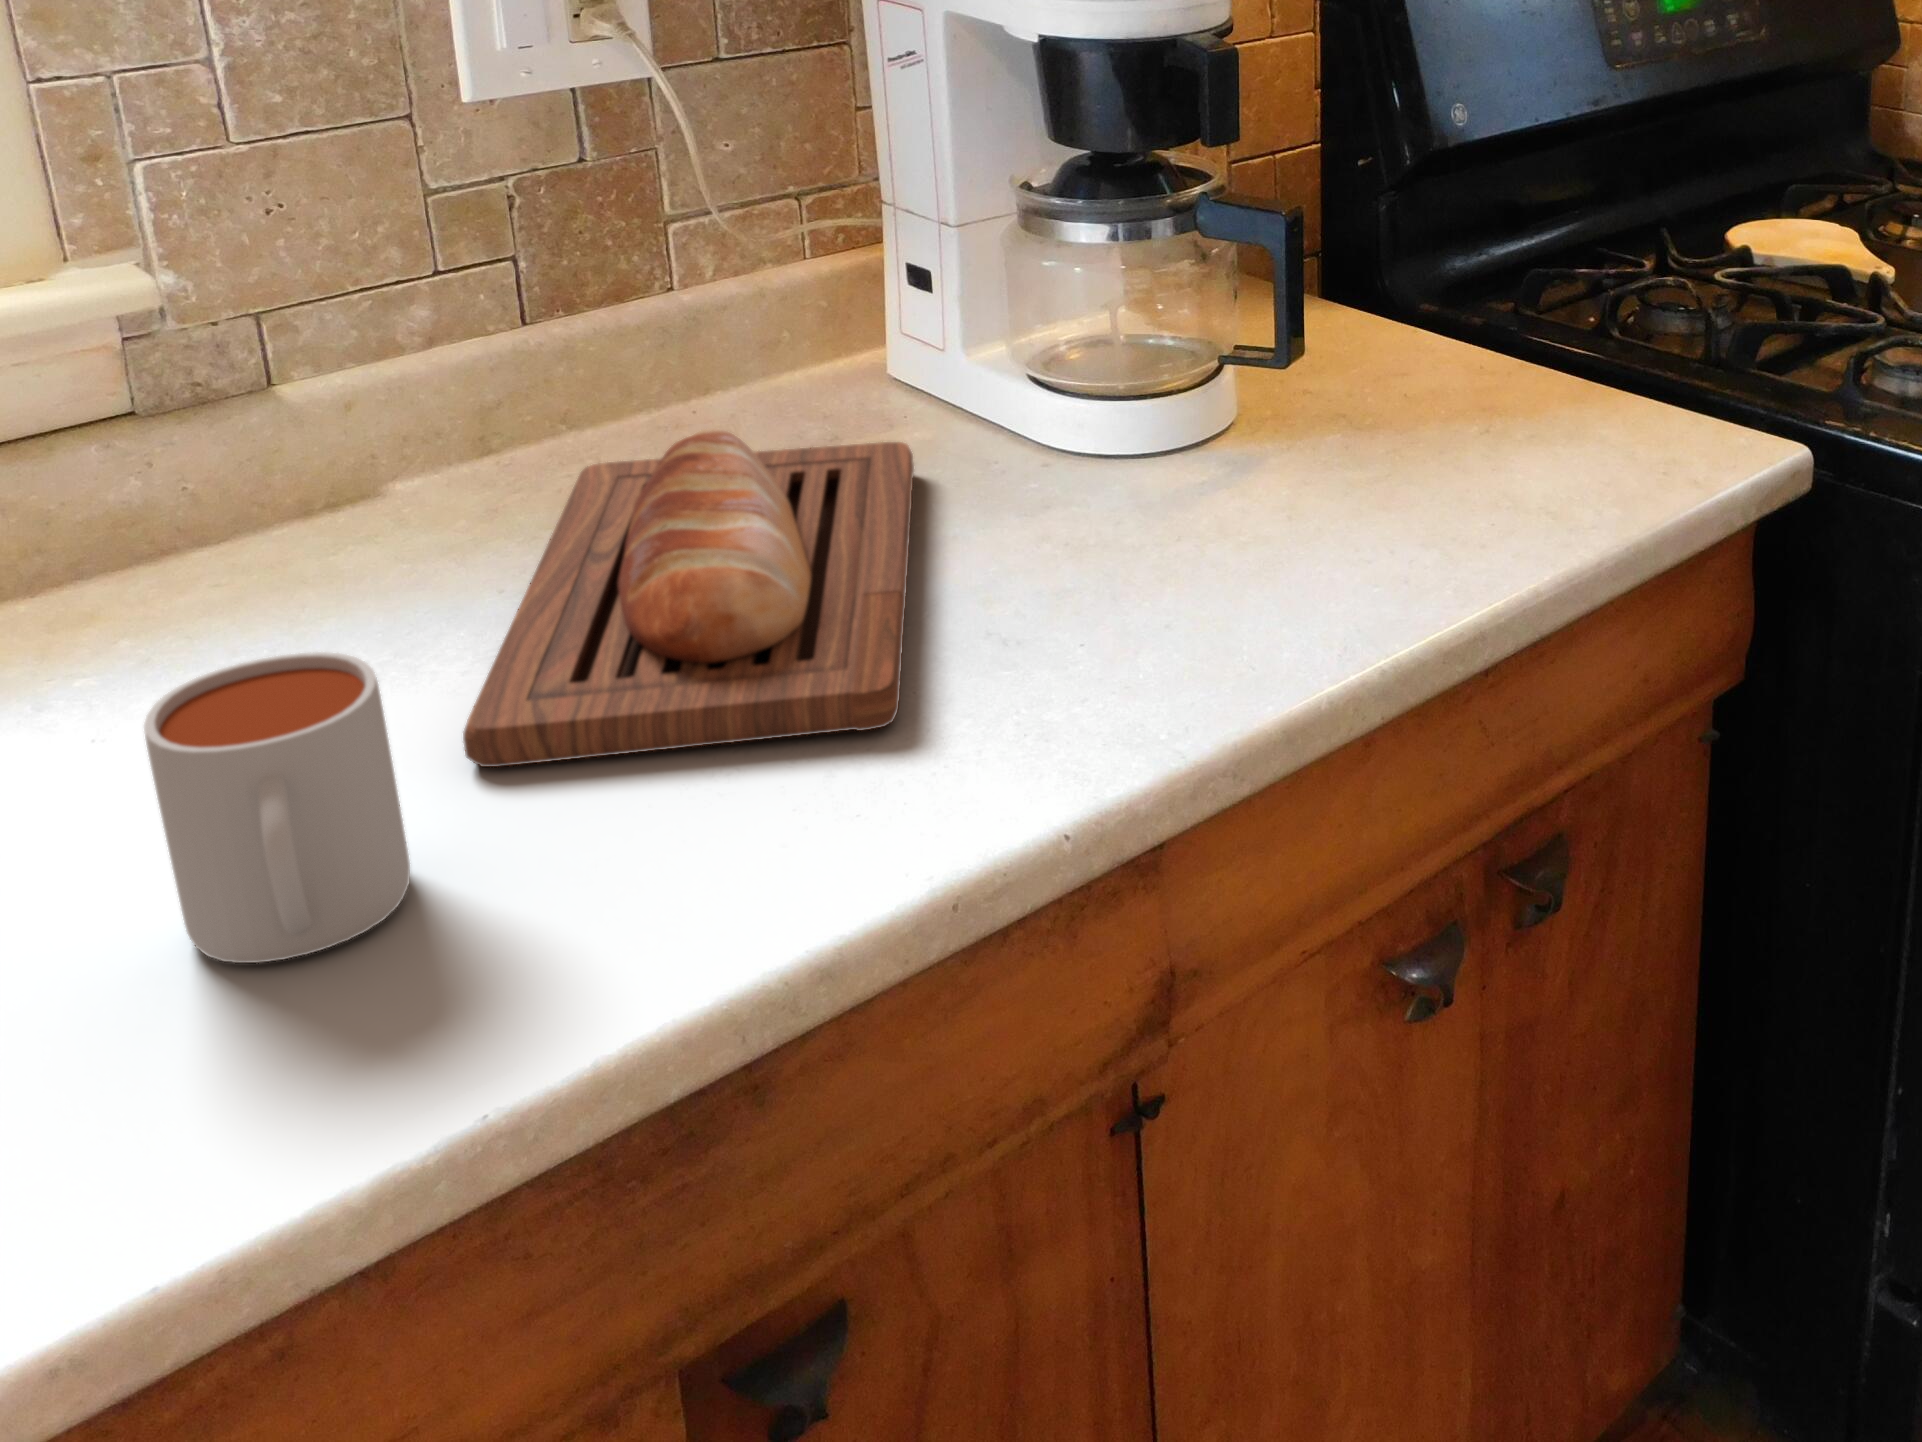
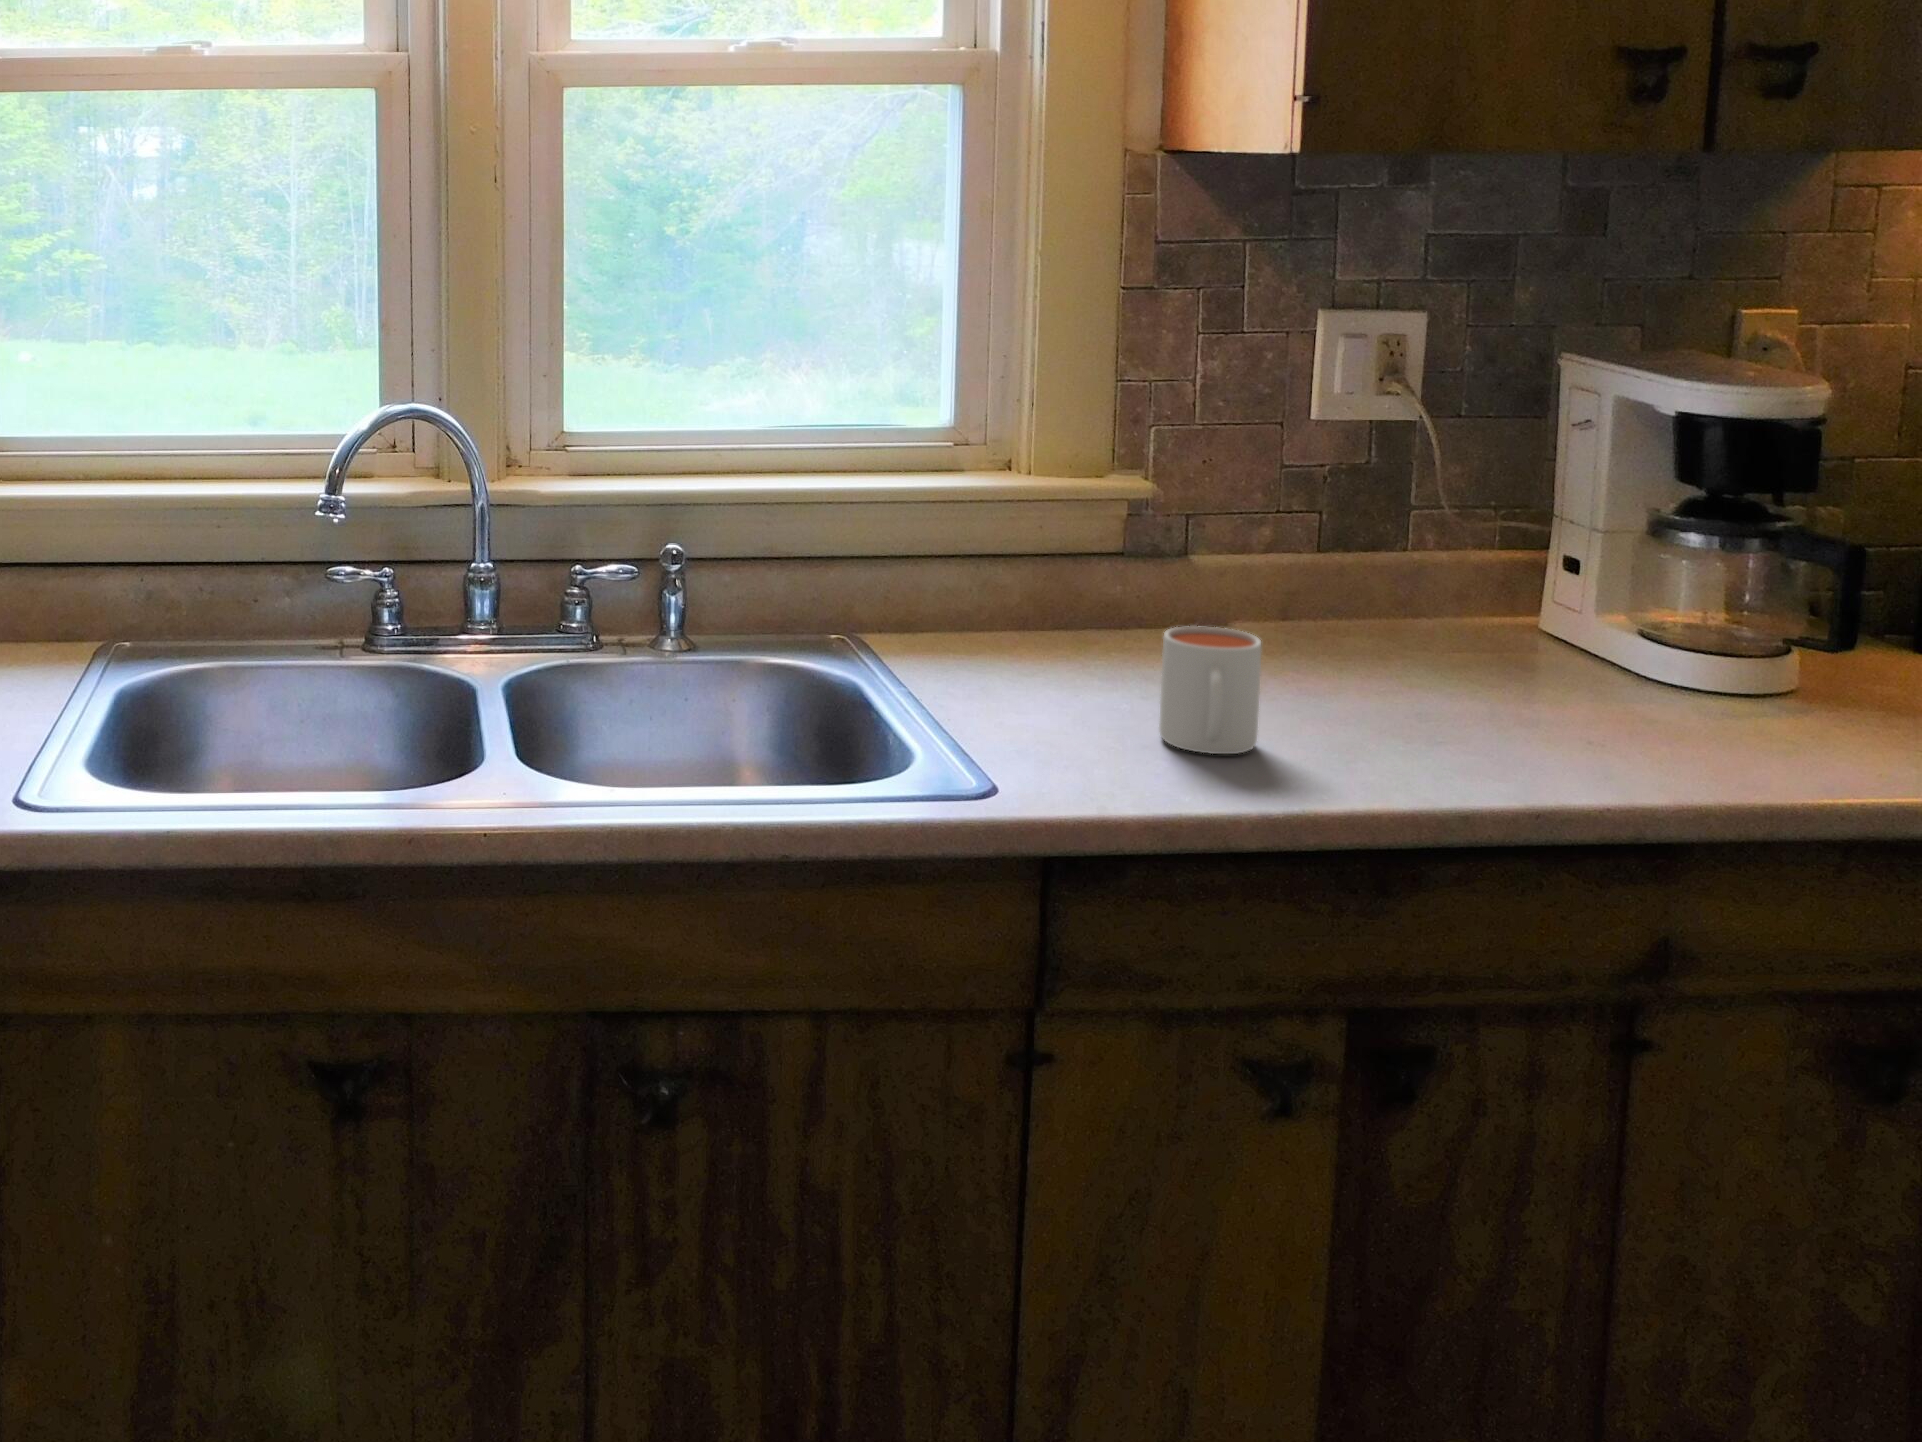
bread loaf: present [463,428,914,767] -> none [1280,612,1550,755]

